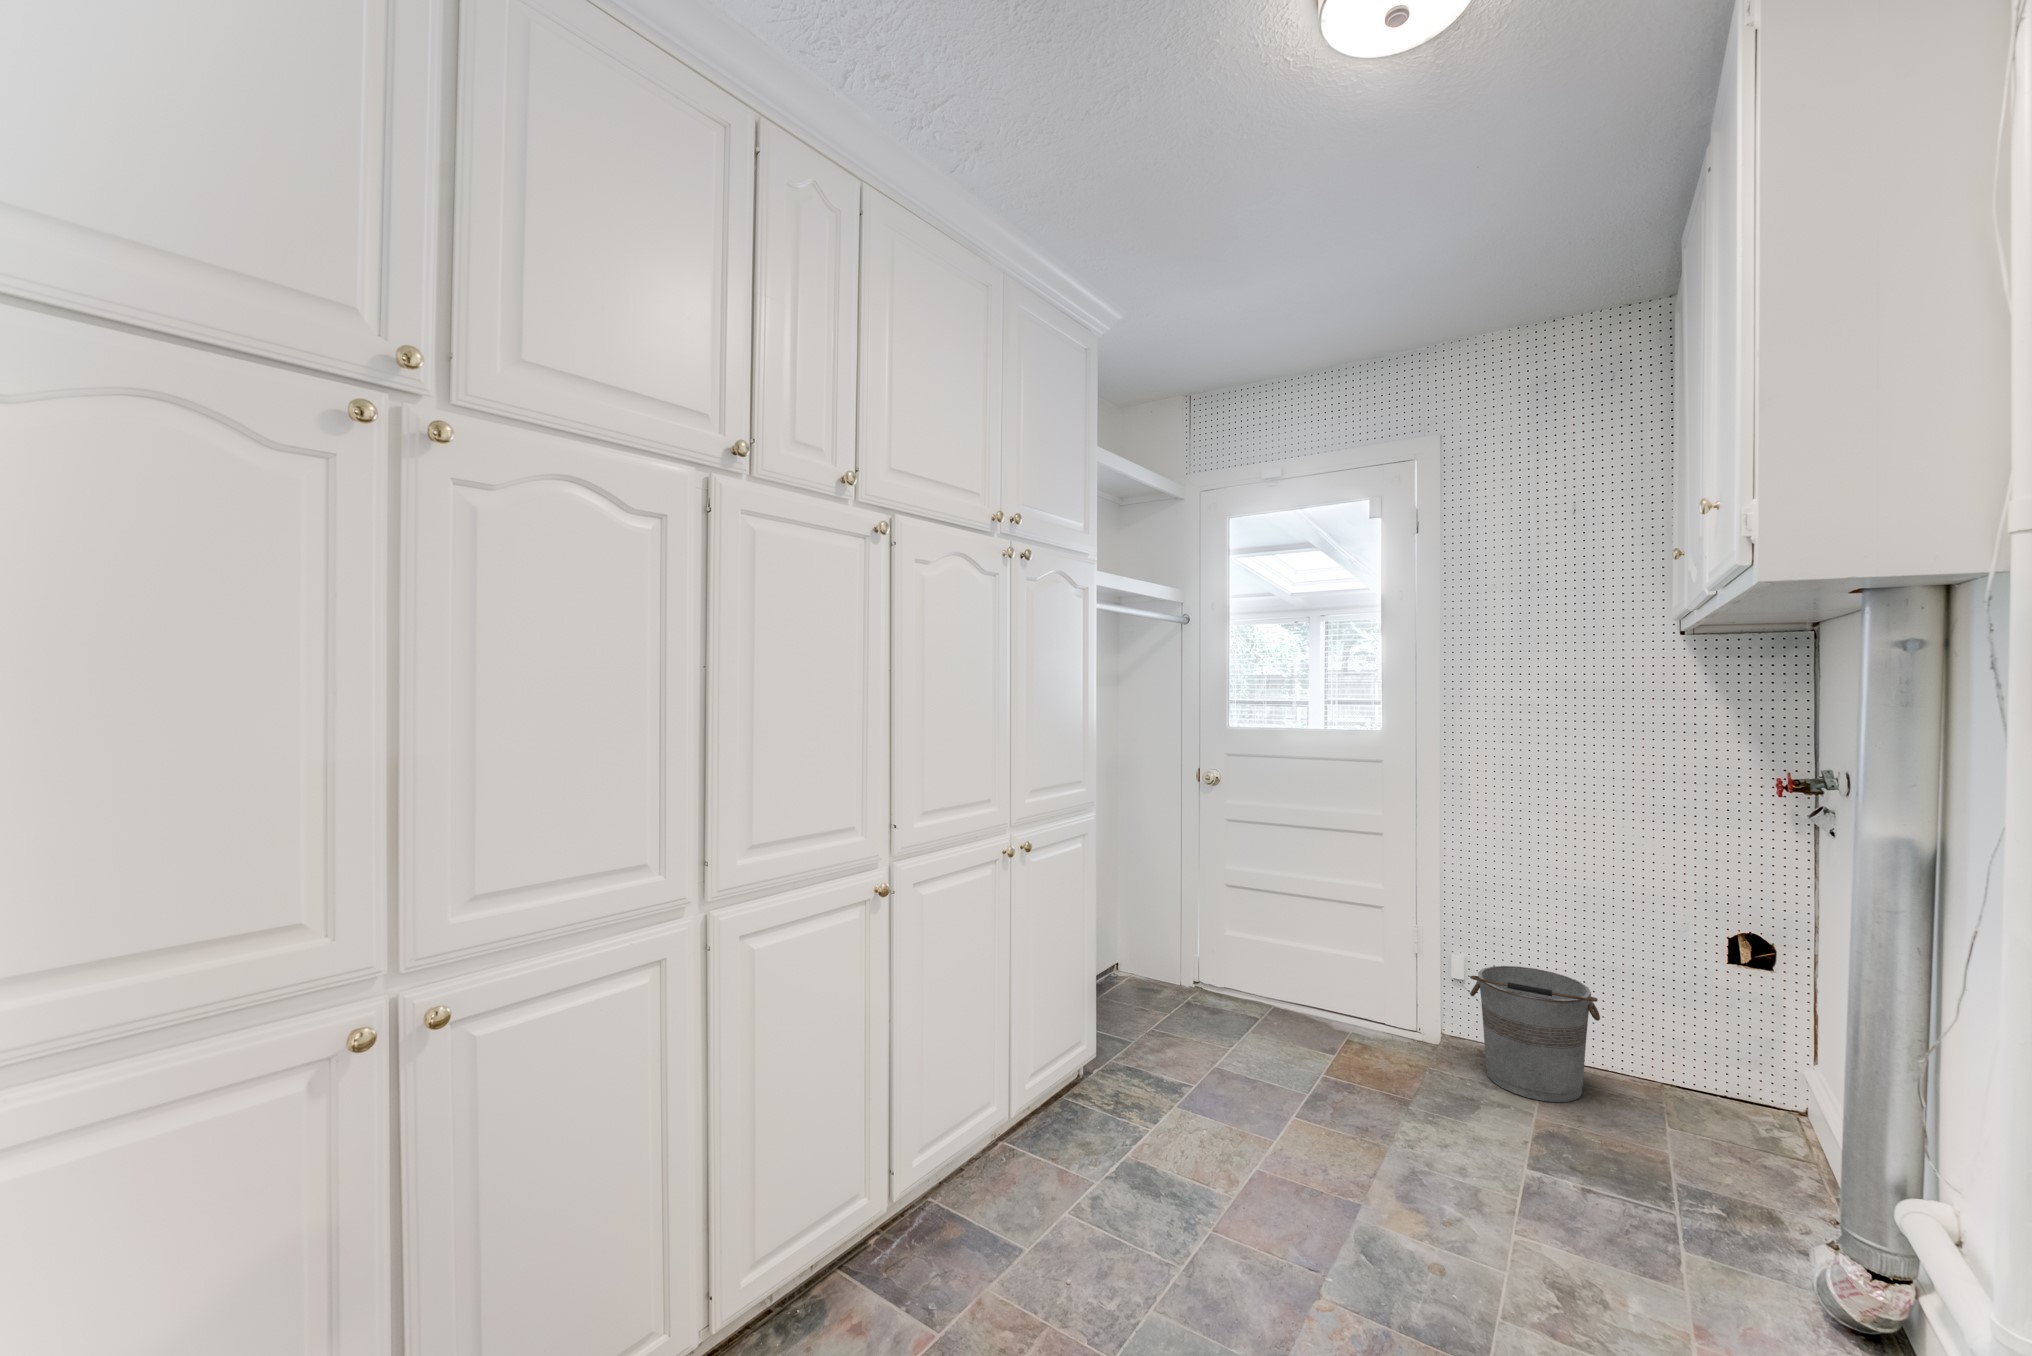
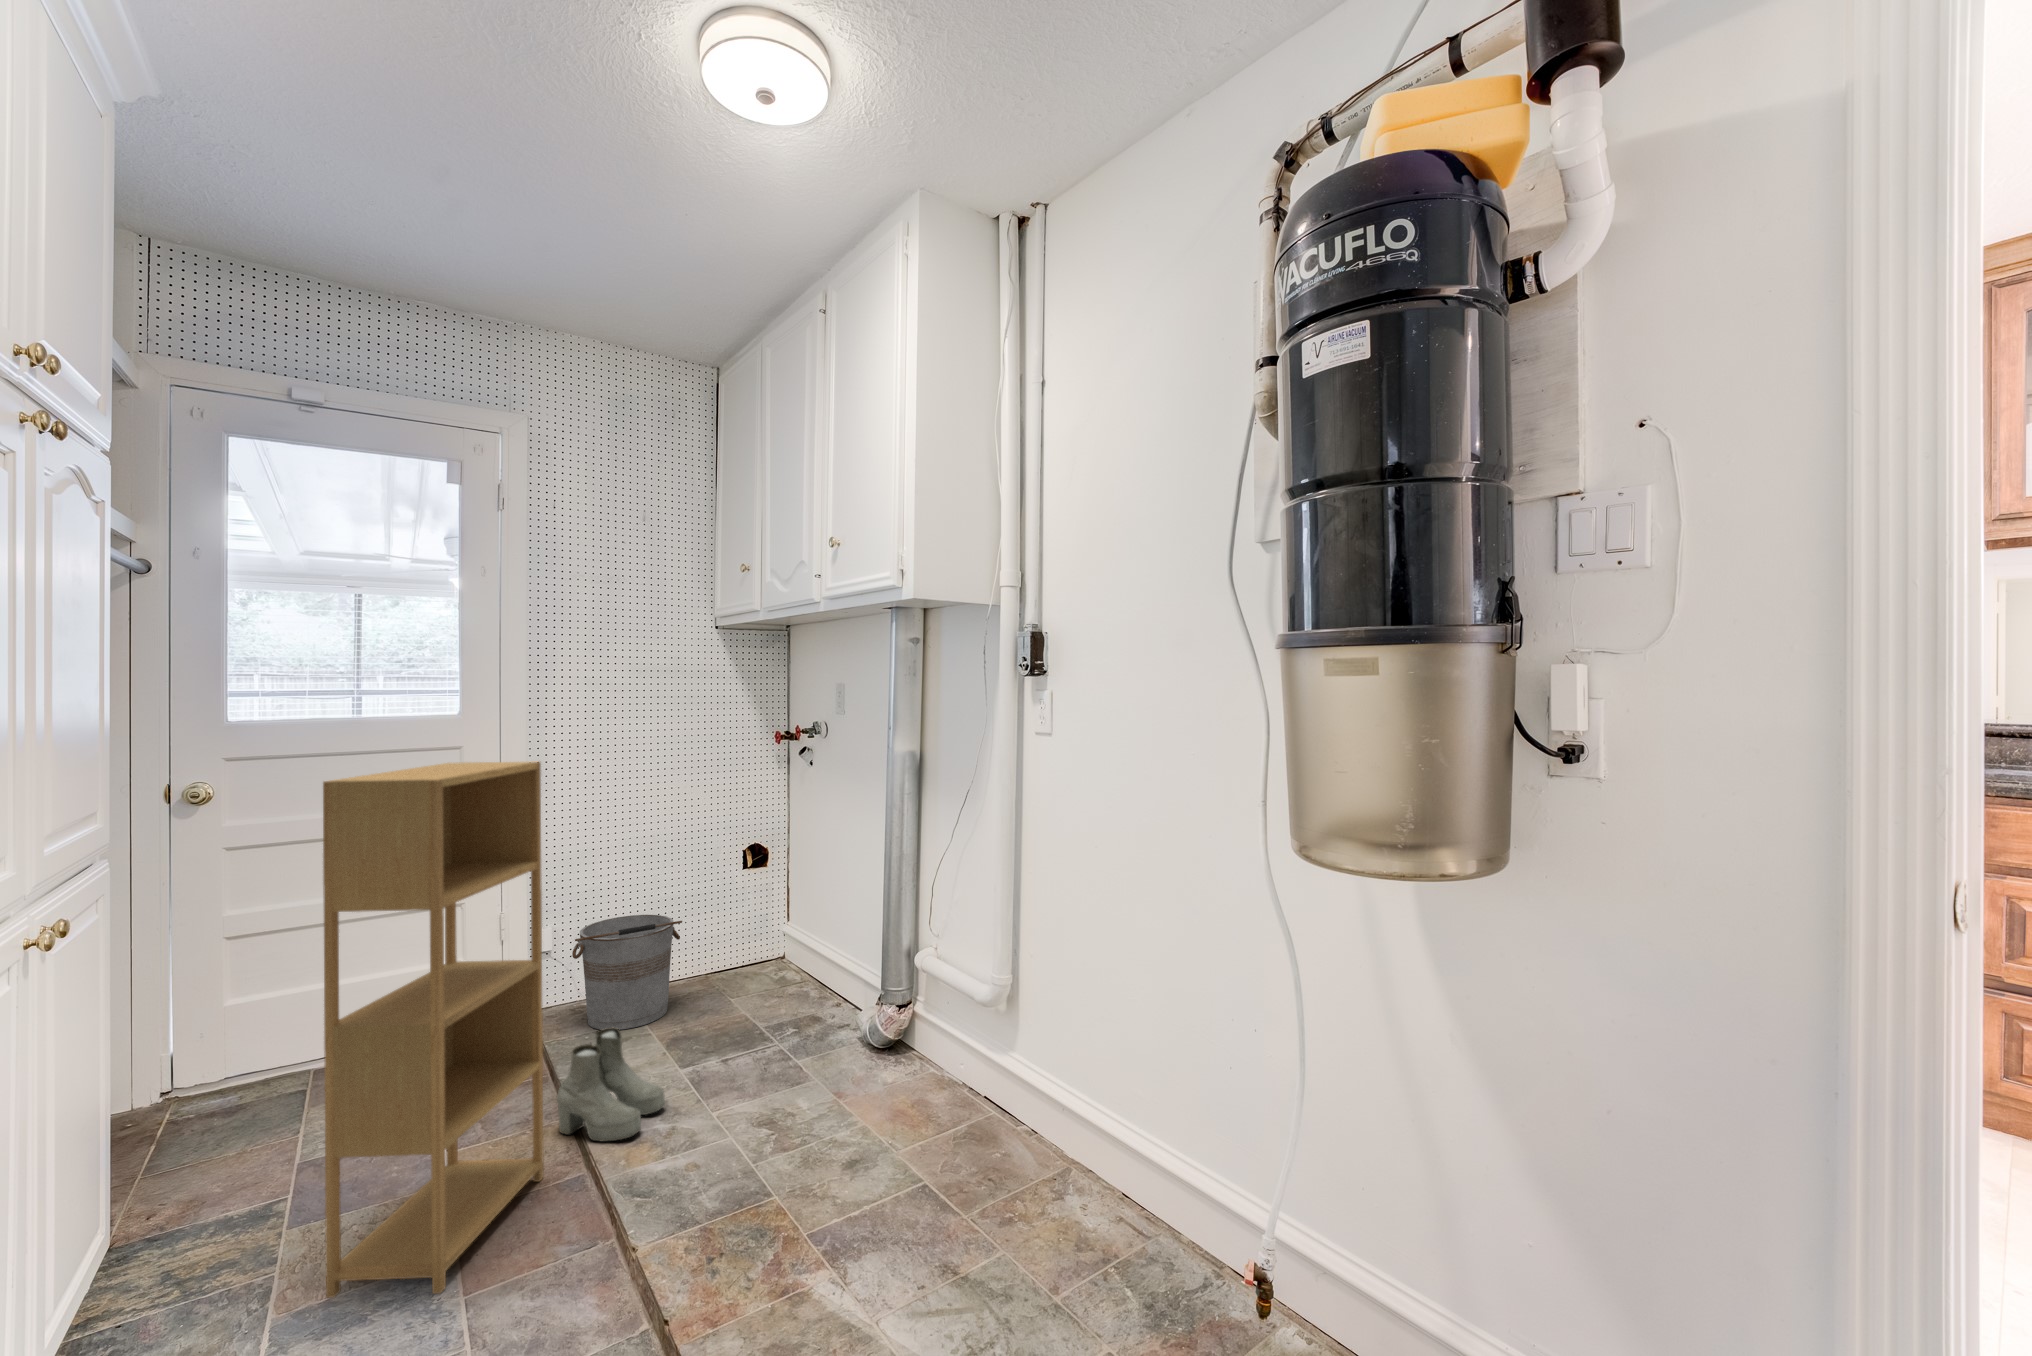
shelving unit: none [1151,782,1326,1216] -> present [323,761,544,1298]
boots: none [1369,1075,1475,1201] -> present [557,1028,665,1142]

